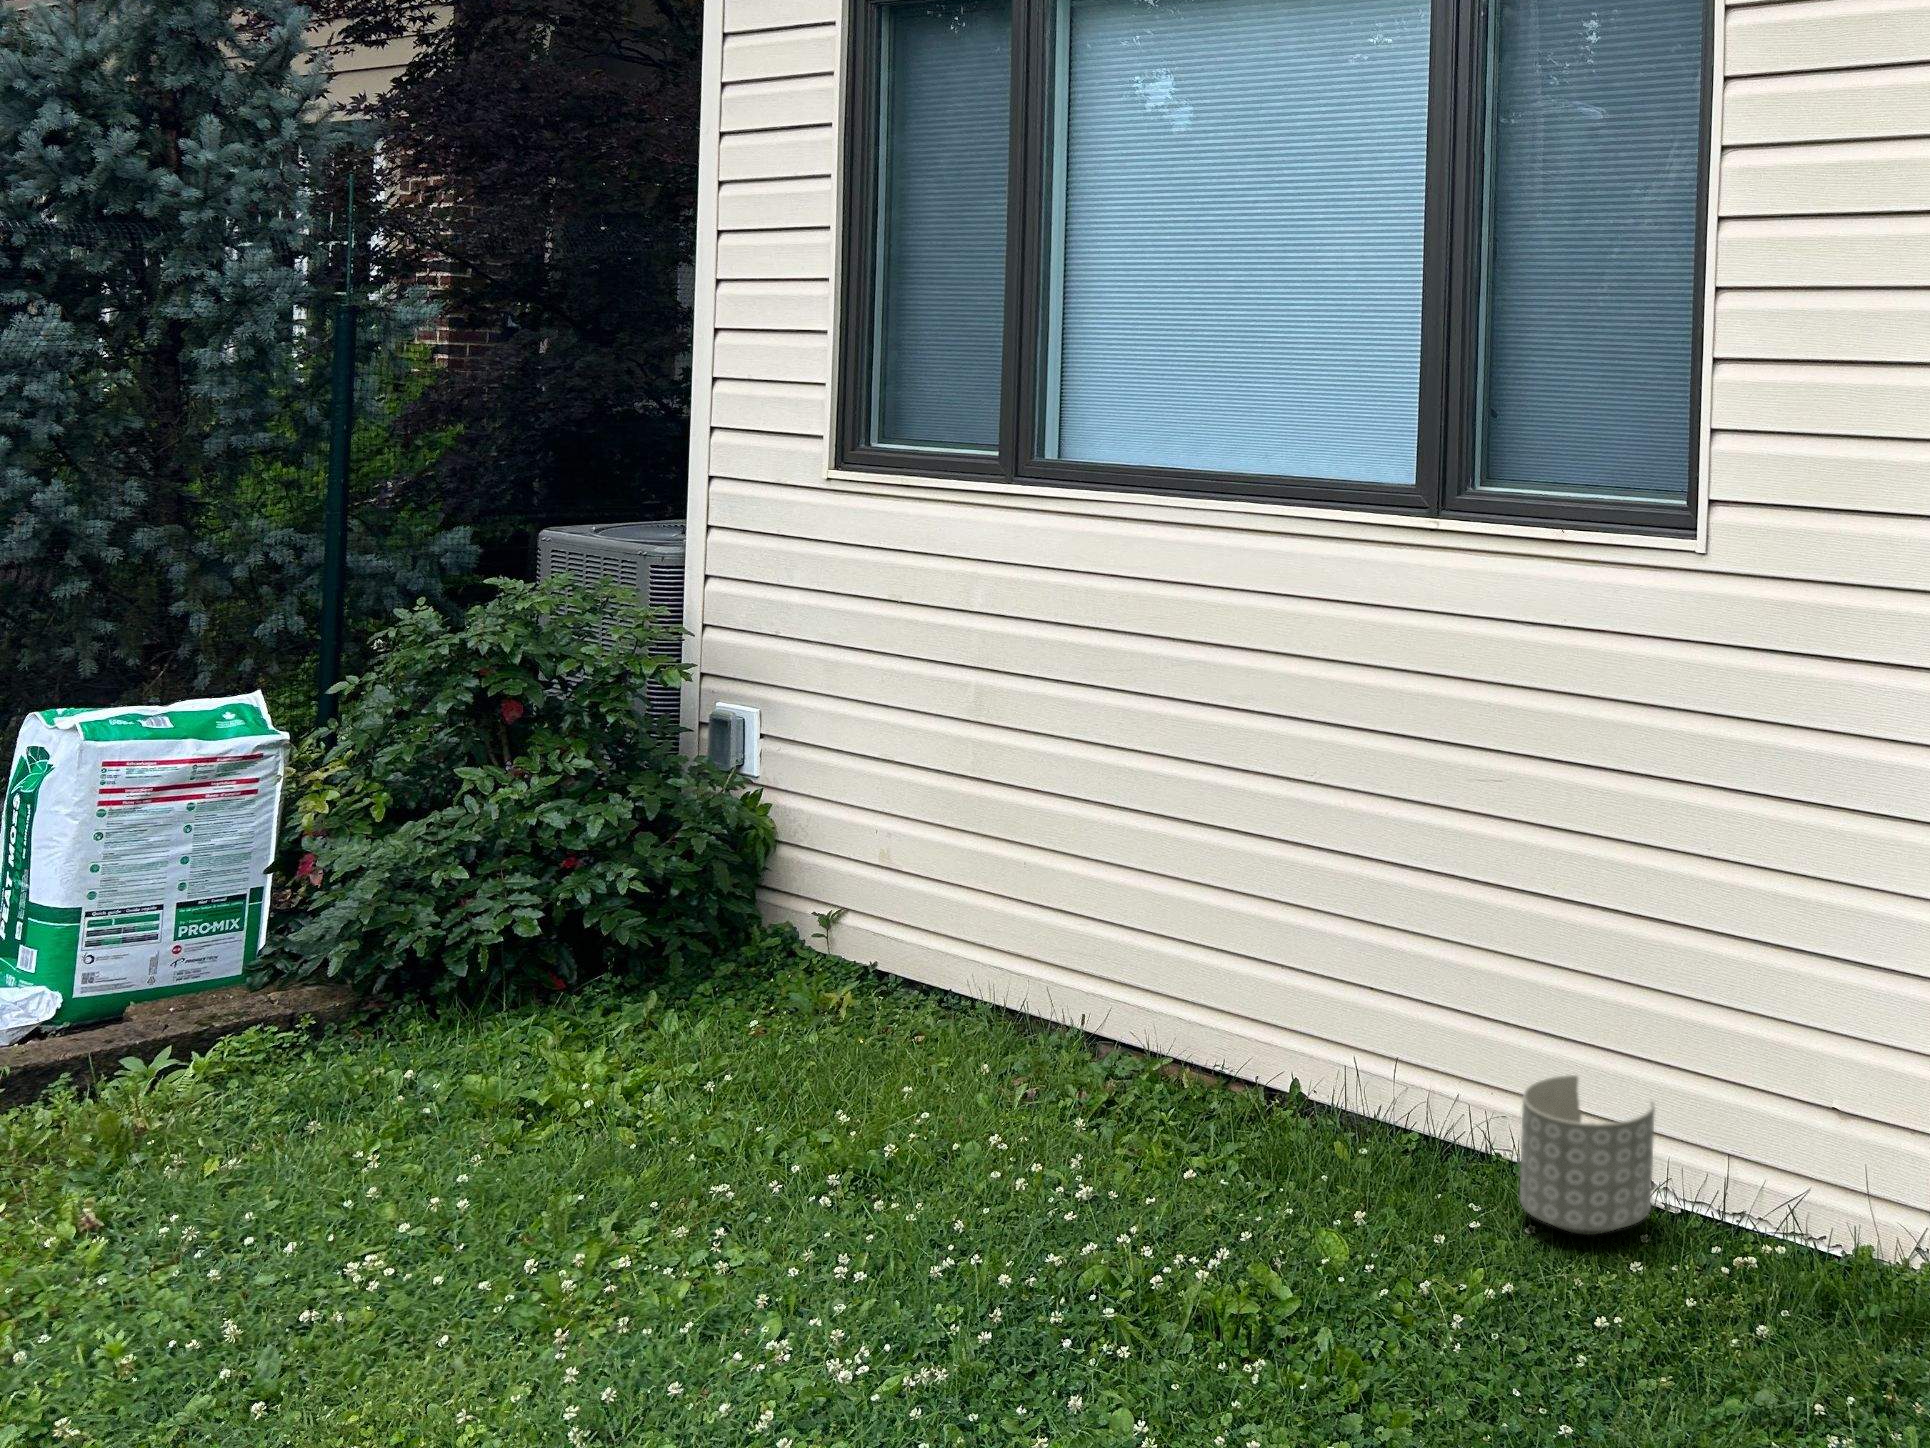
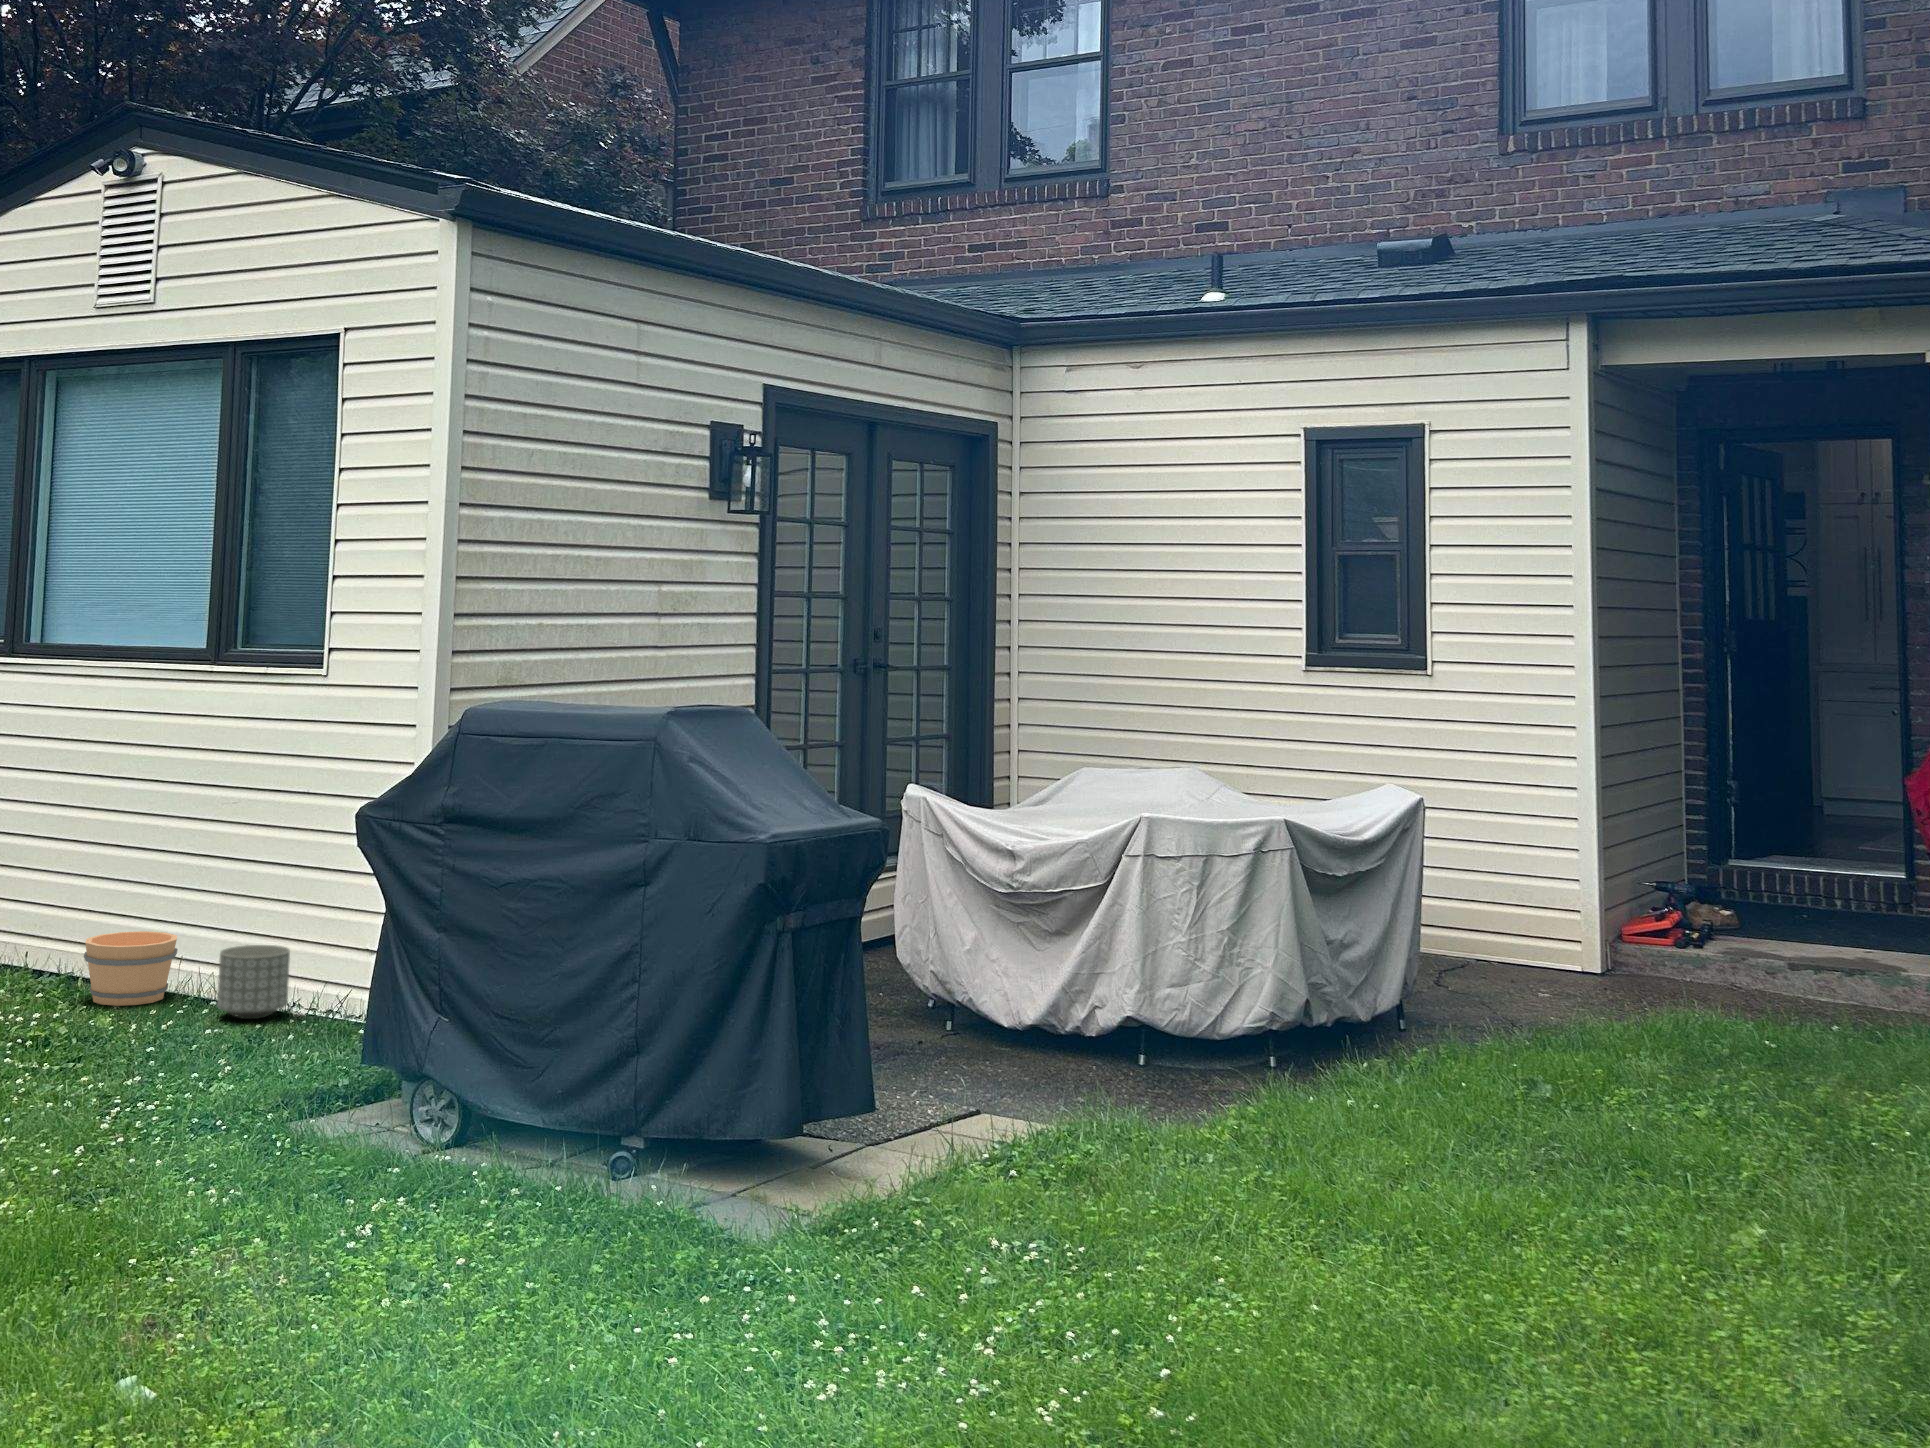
bucket: none [1227,1012,1397,1174] -> present [84,931,178,1006]

